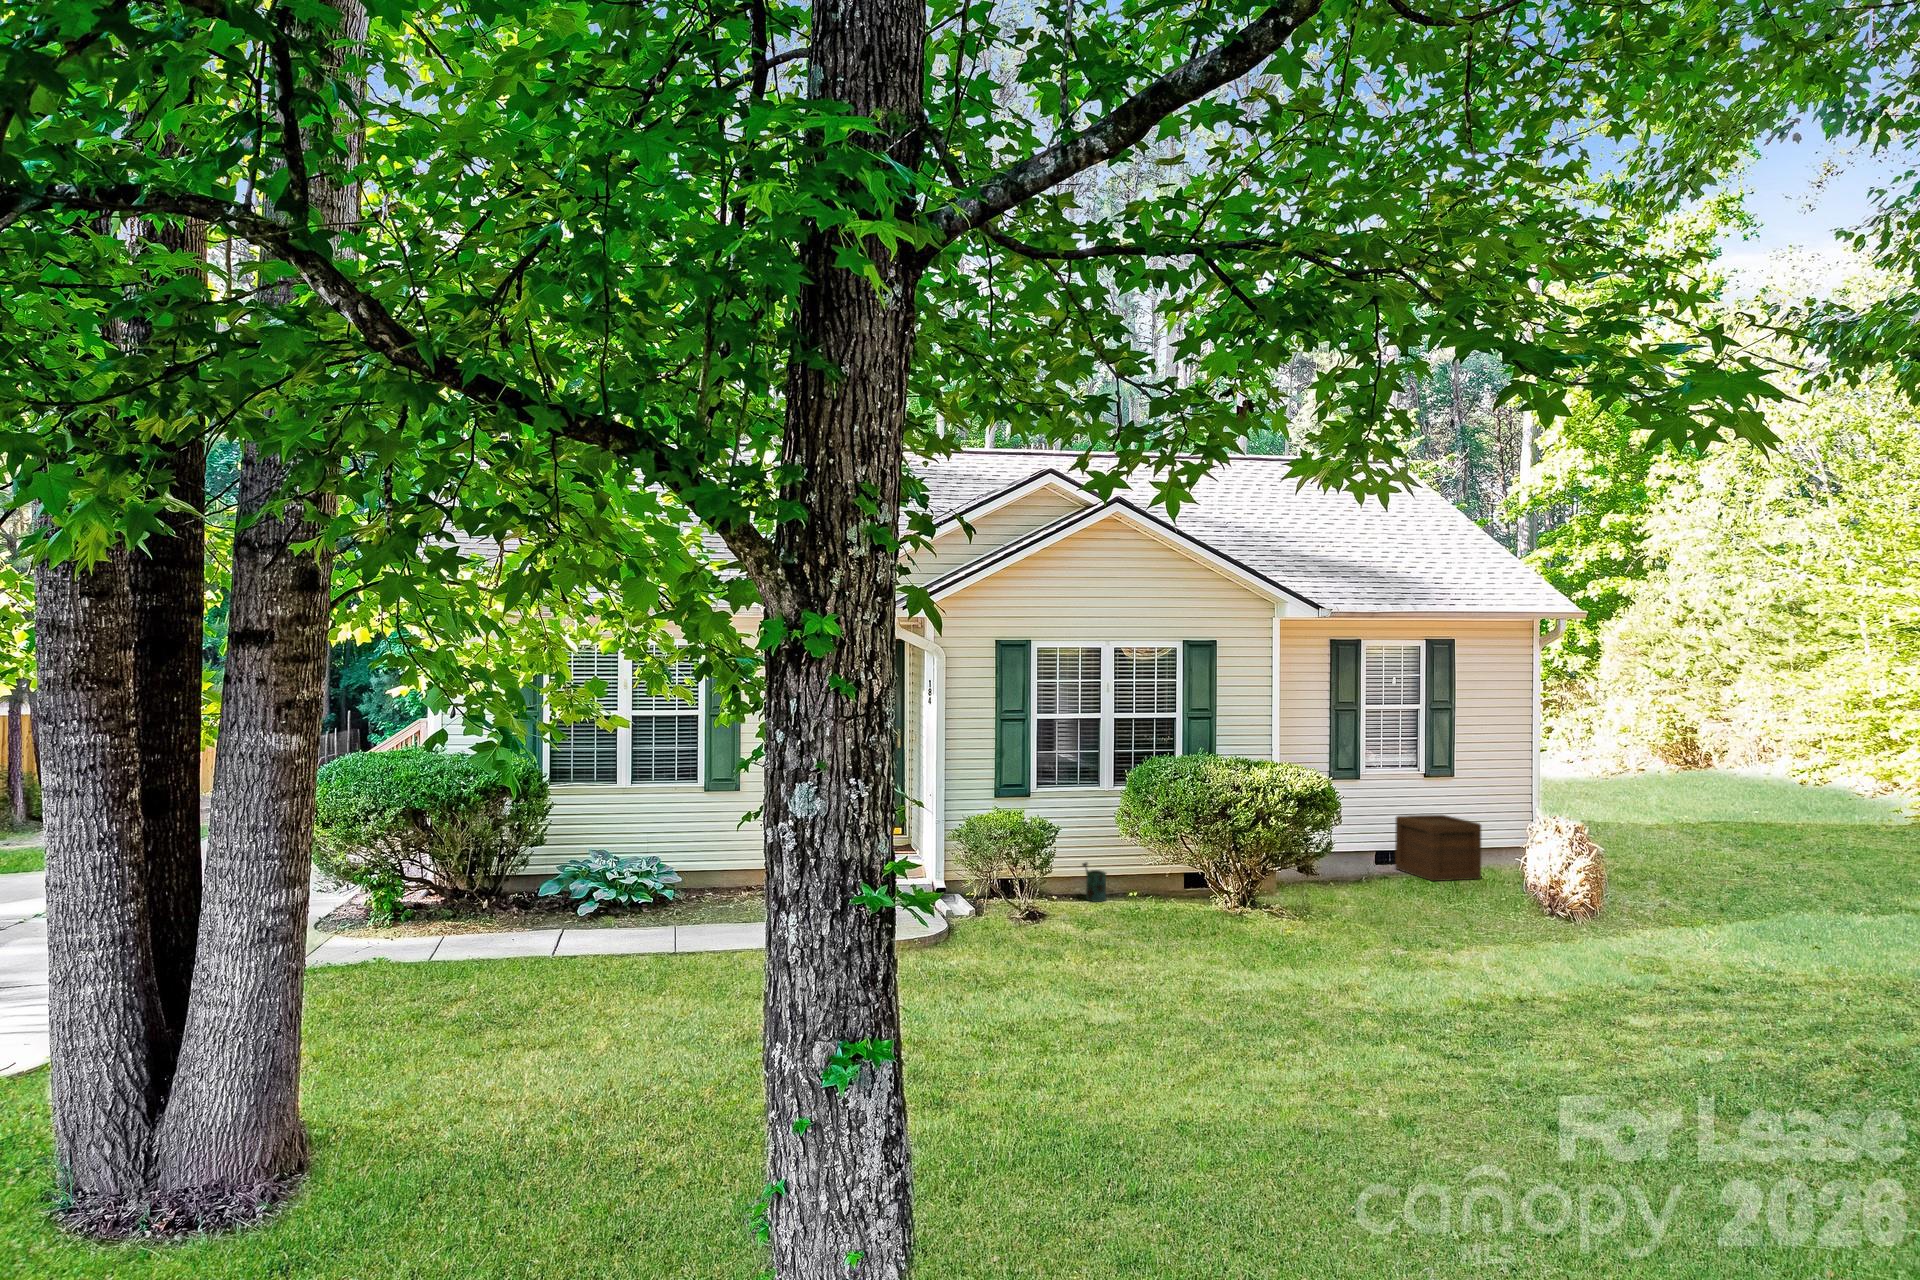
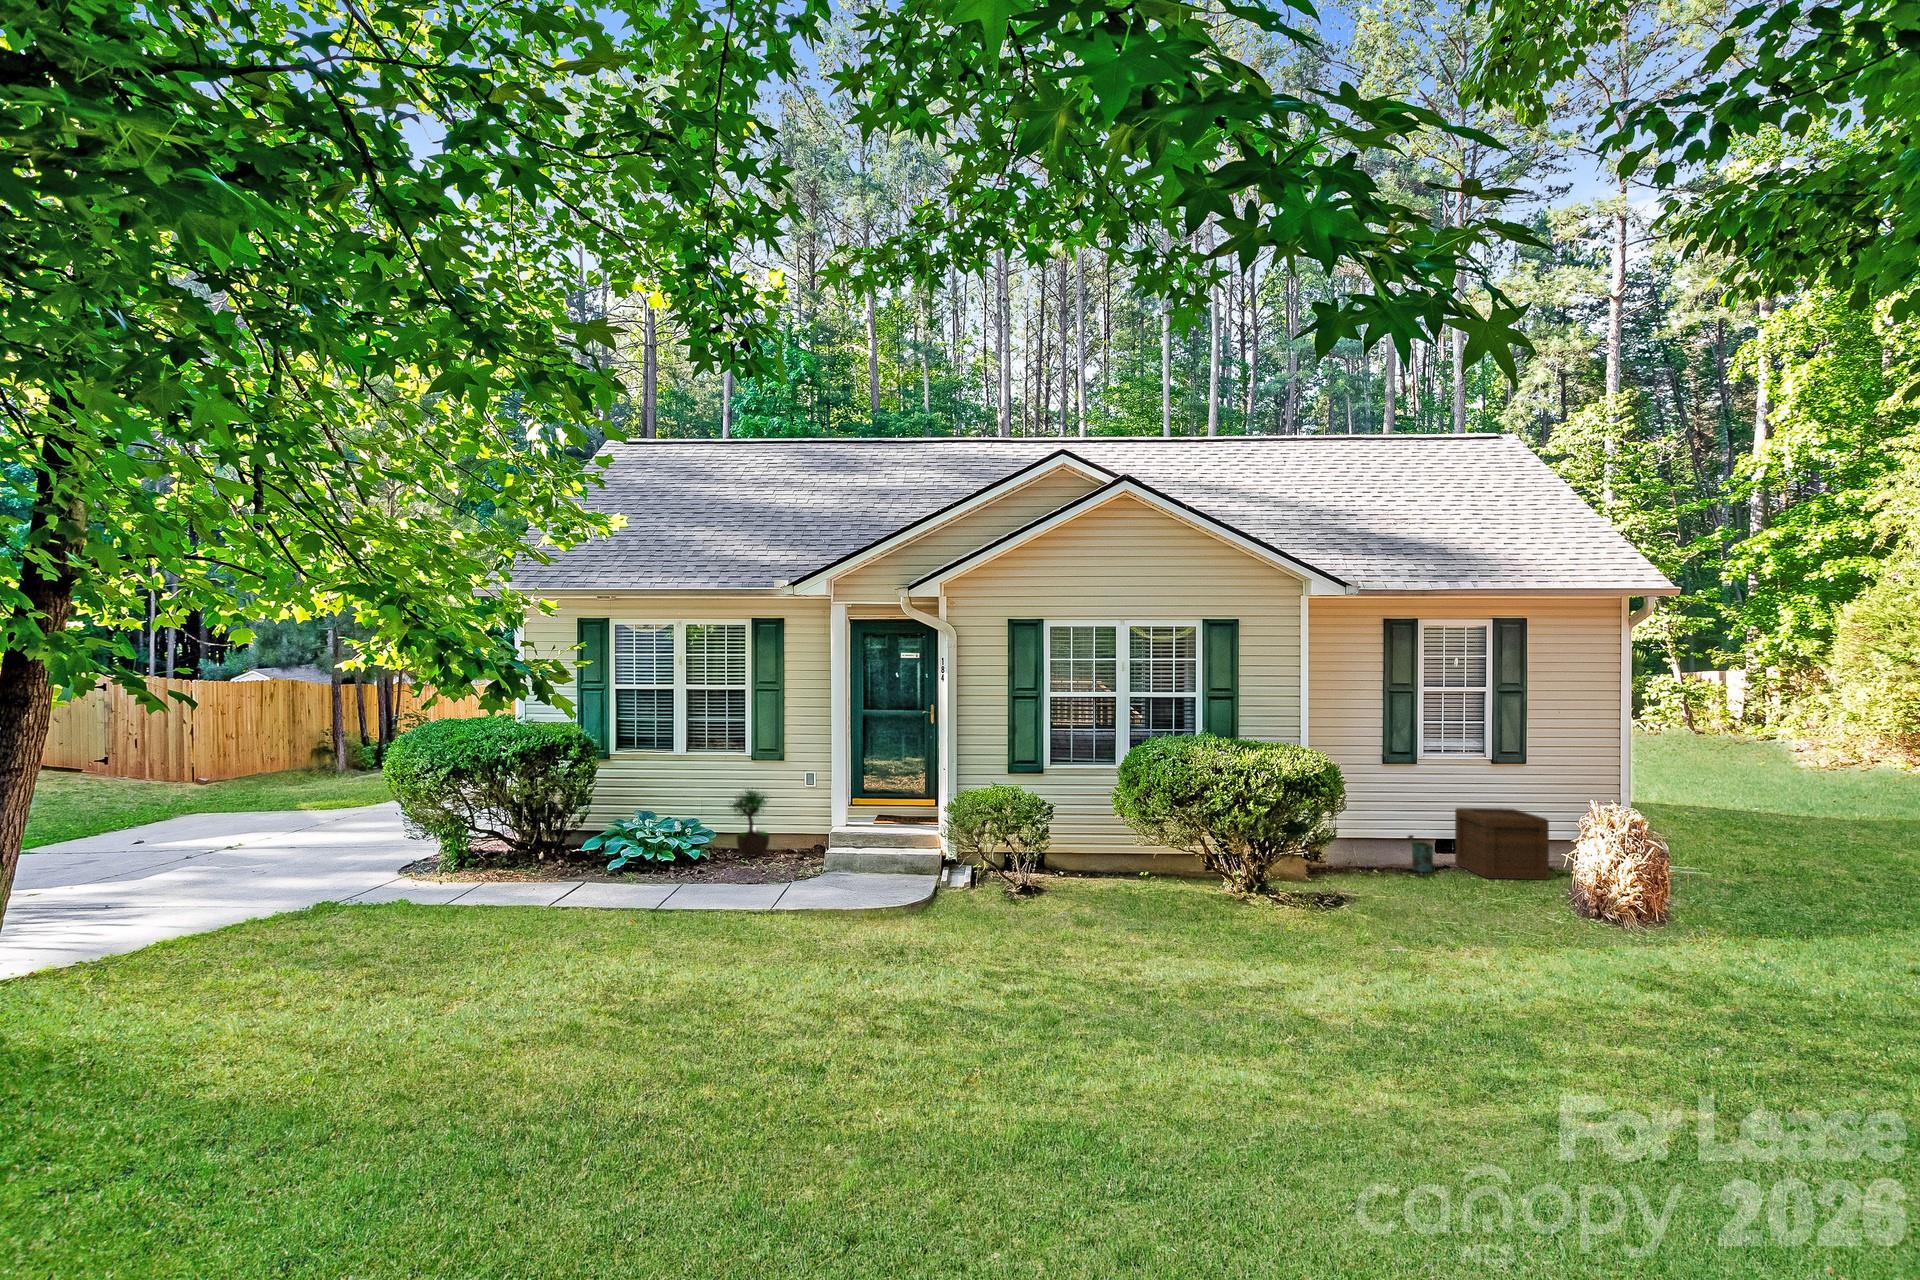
potted tree: none [687,821,739,906] -> present [730,789,770,857]
watering can: present [1082,863,1106,902] -> present [1408,835,1433,872]

